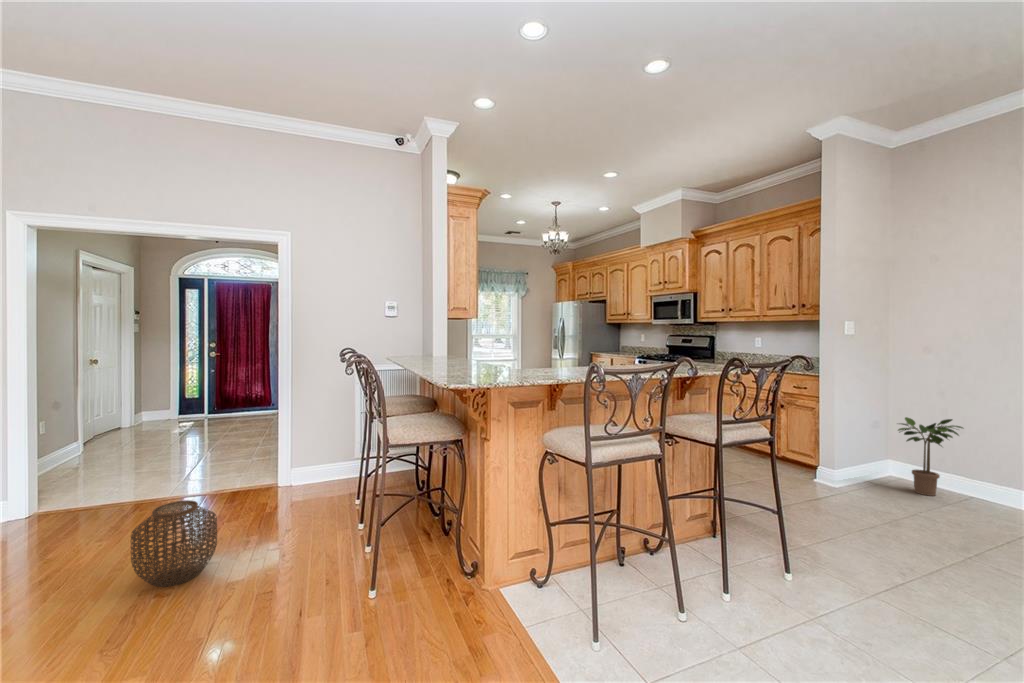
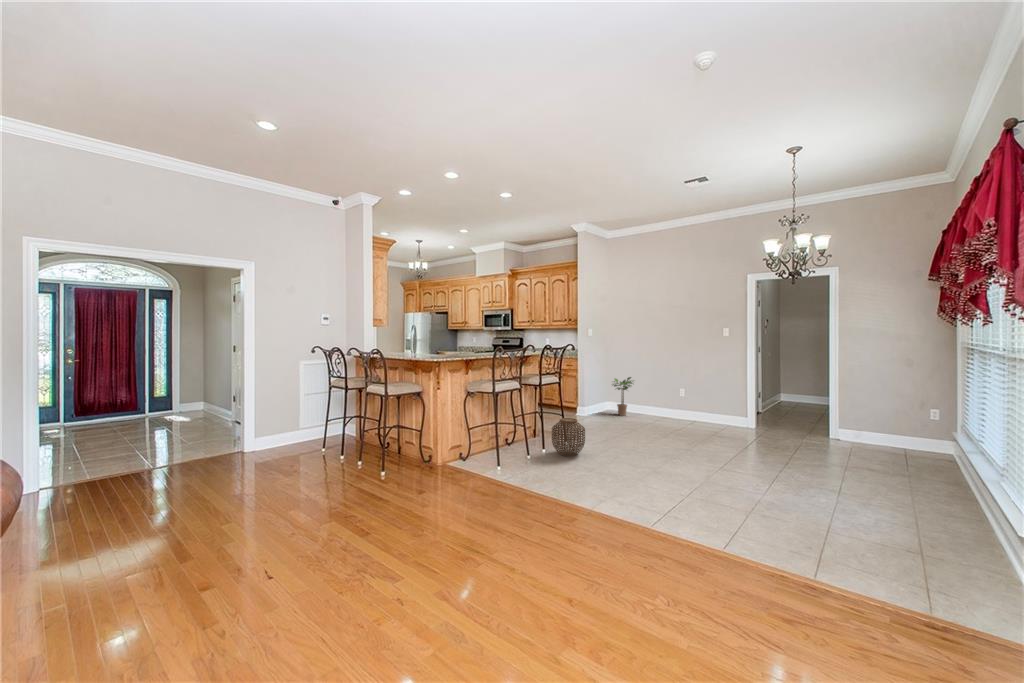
woven basket: present [131,500,217,587] -> present [552,418,585,456]

